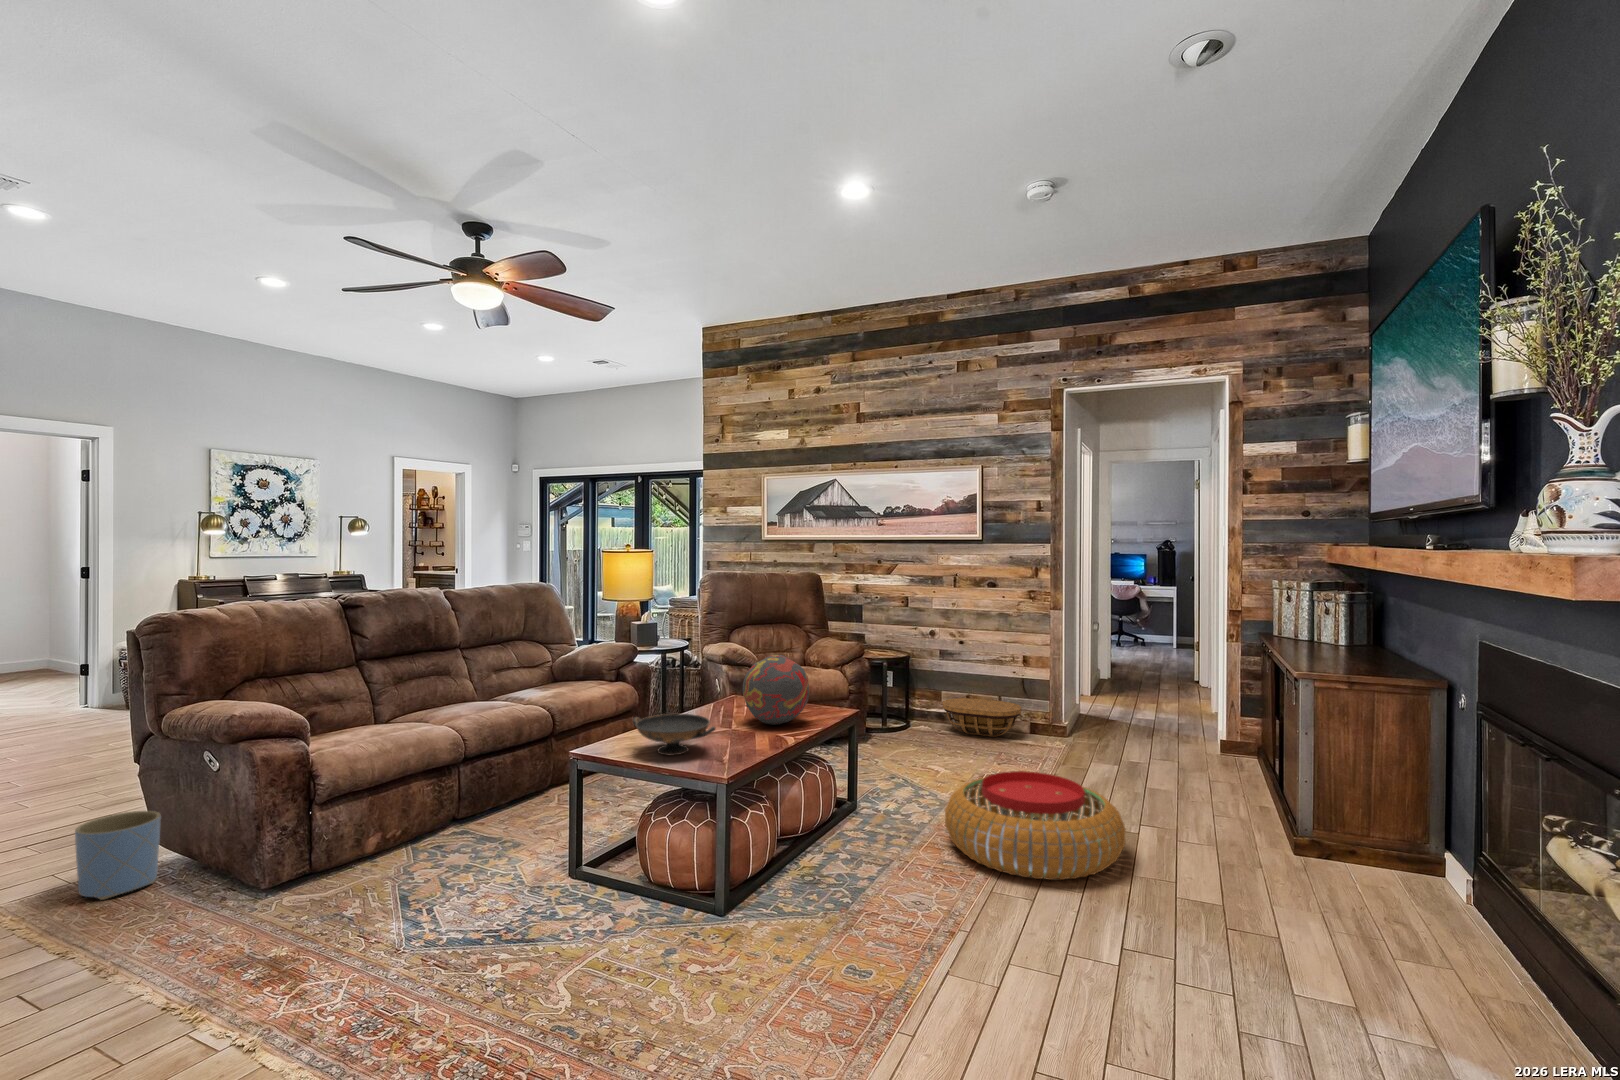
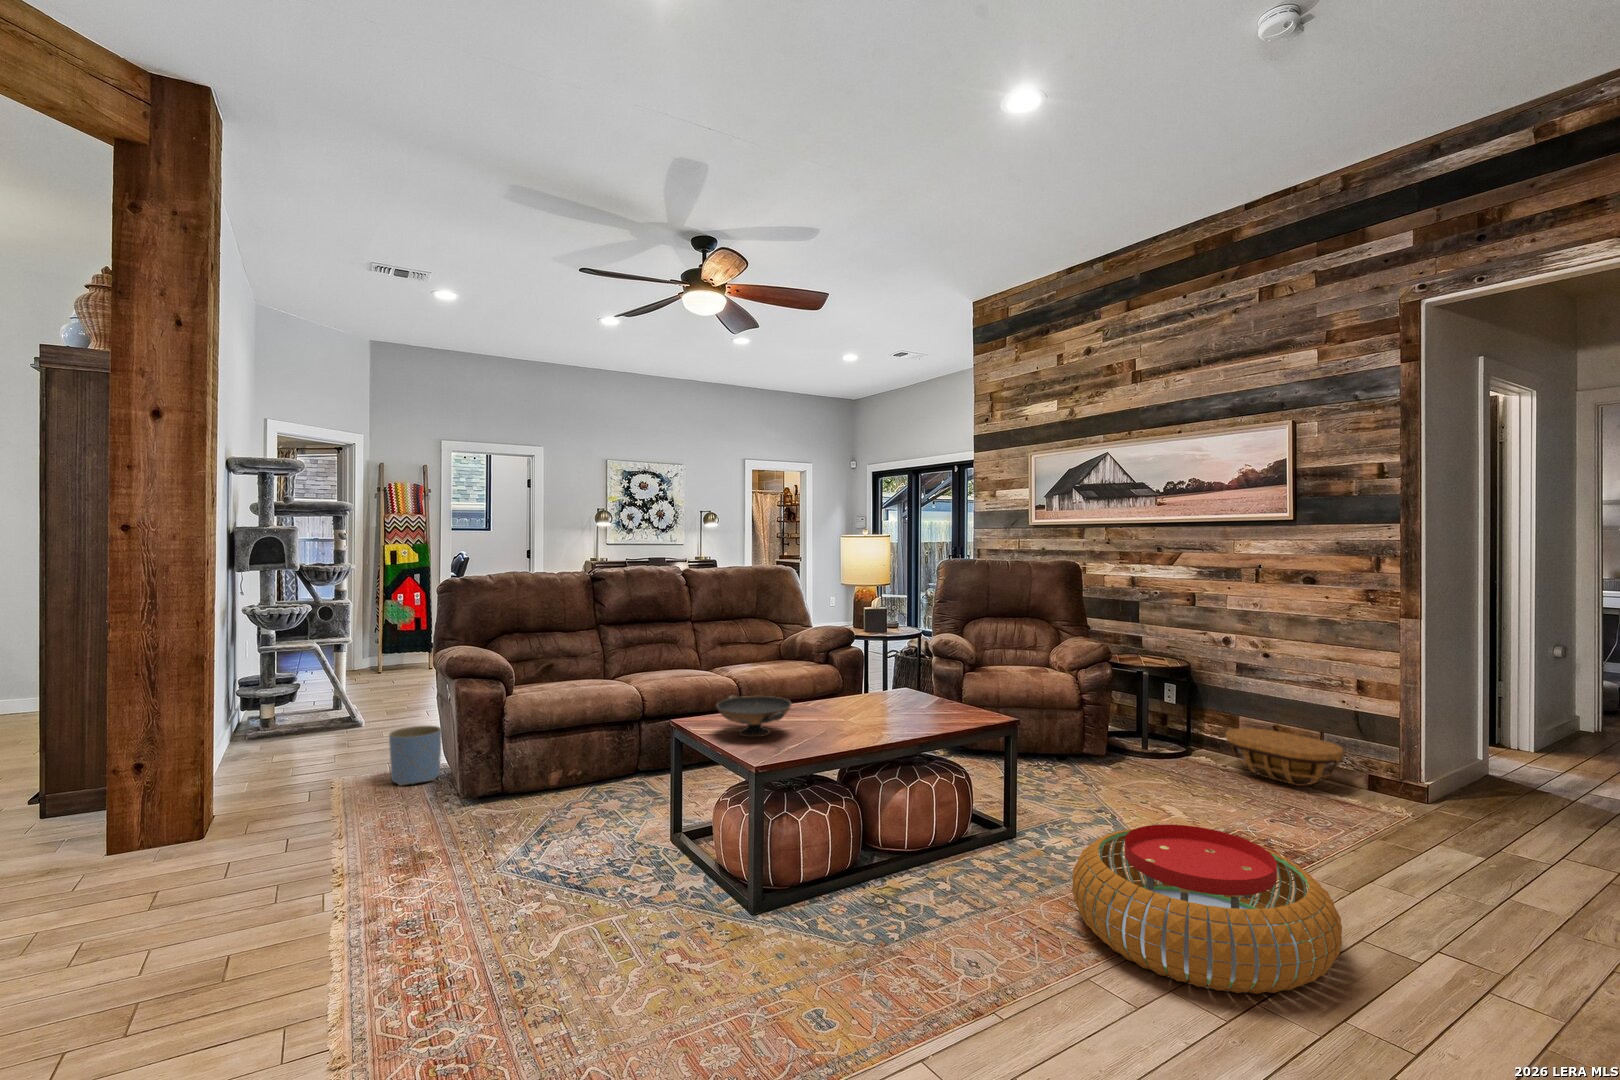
decorative orb: present [742,655,809,725] -> none [862,646,937,723]

